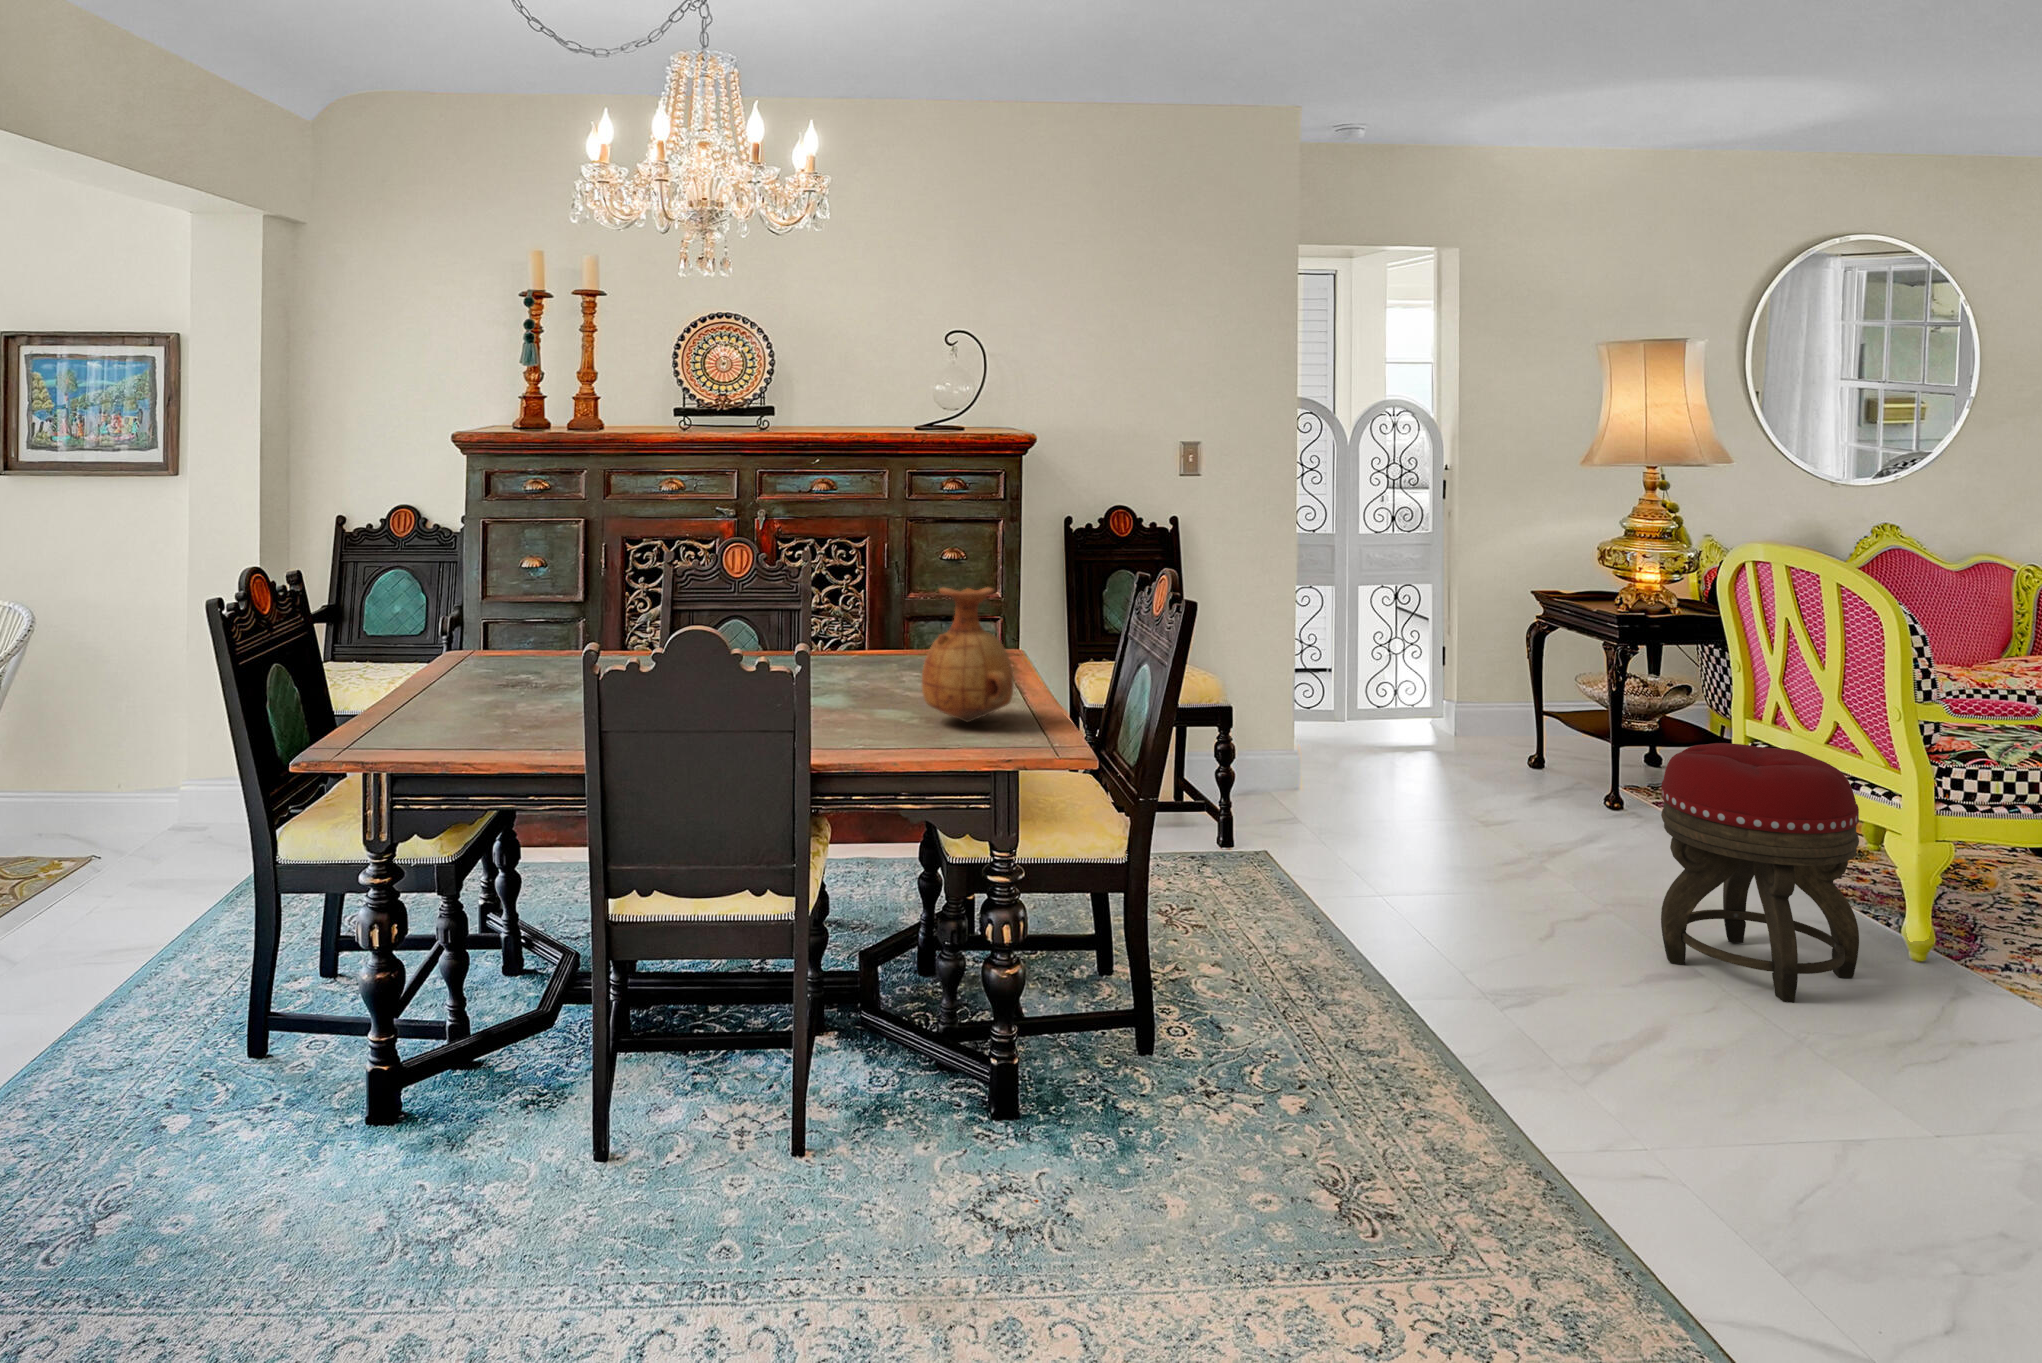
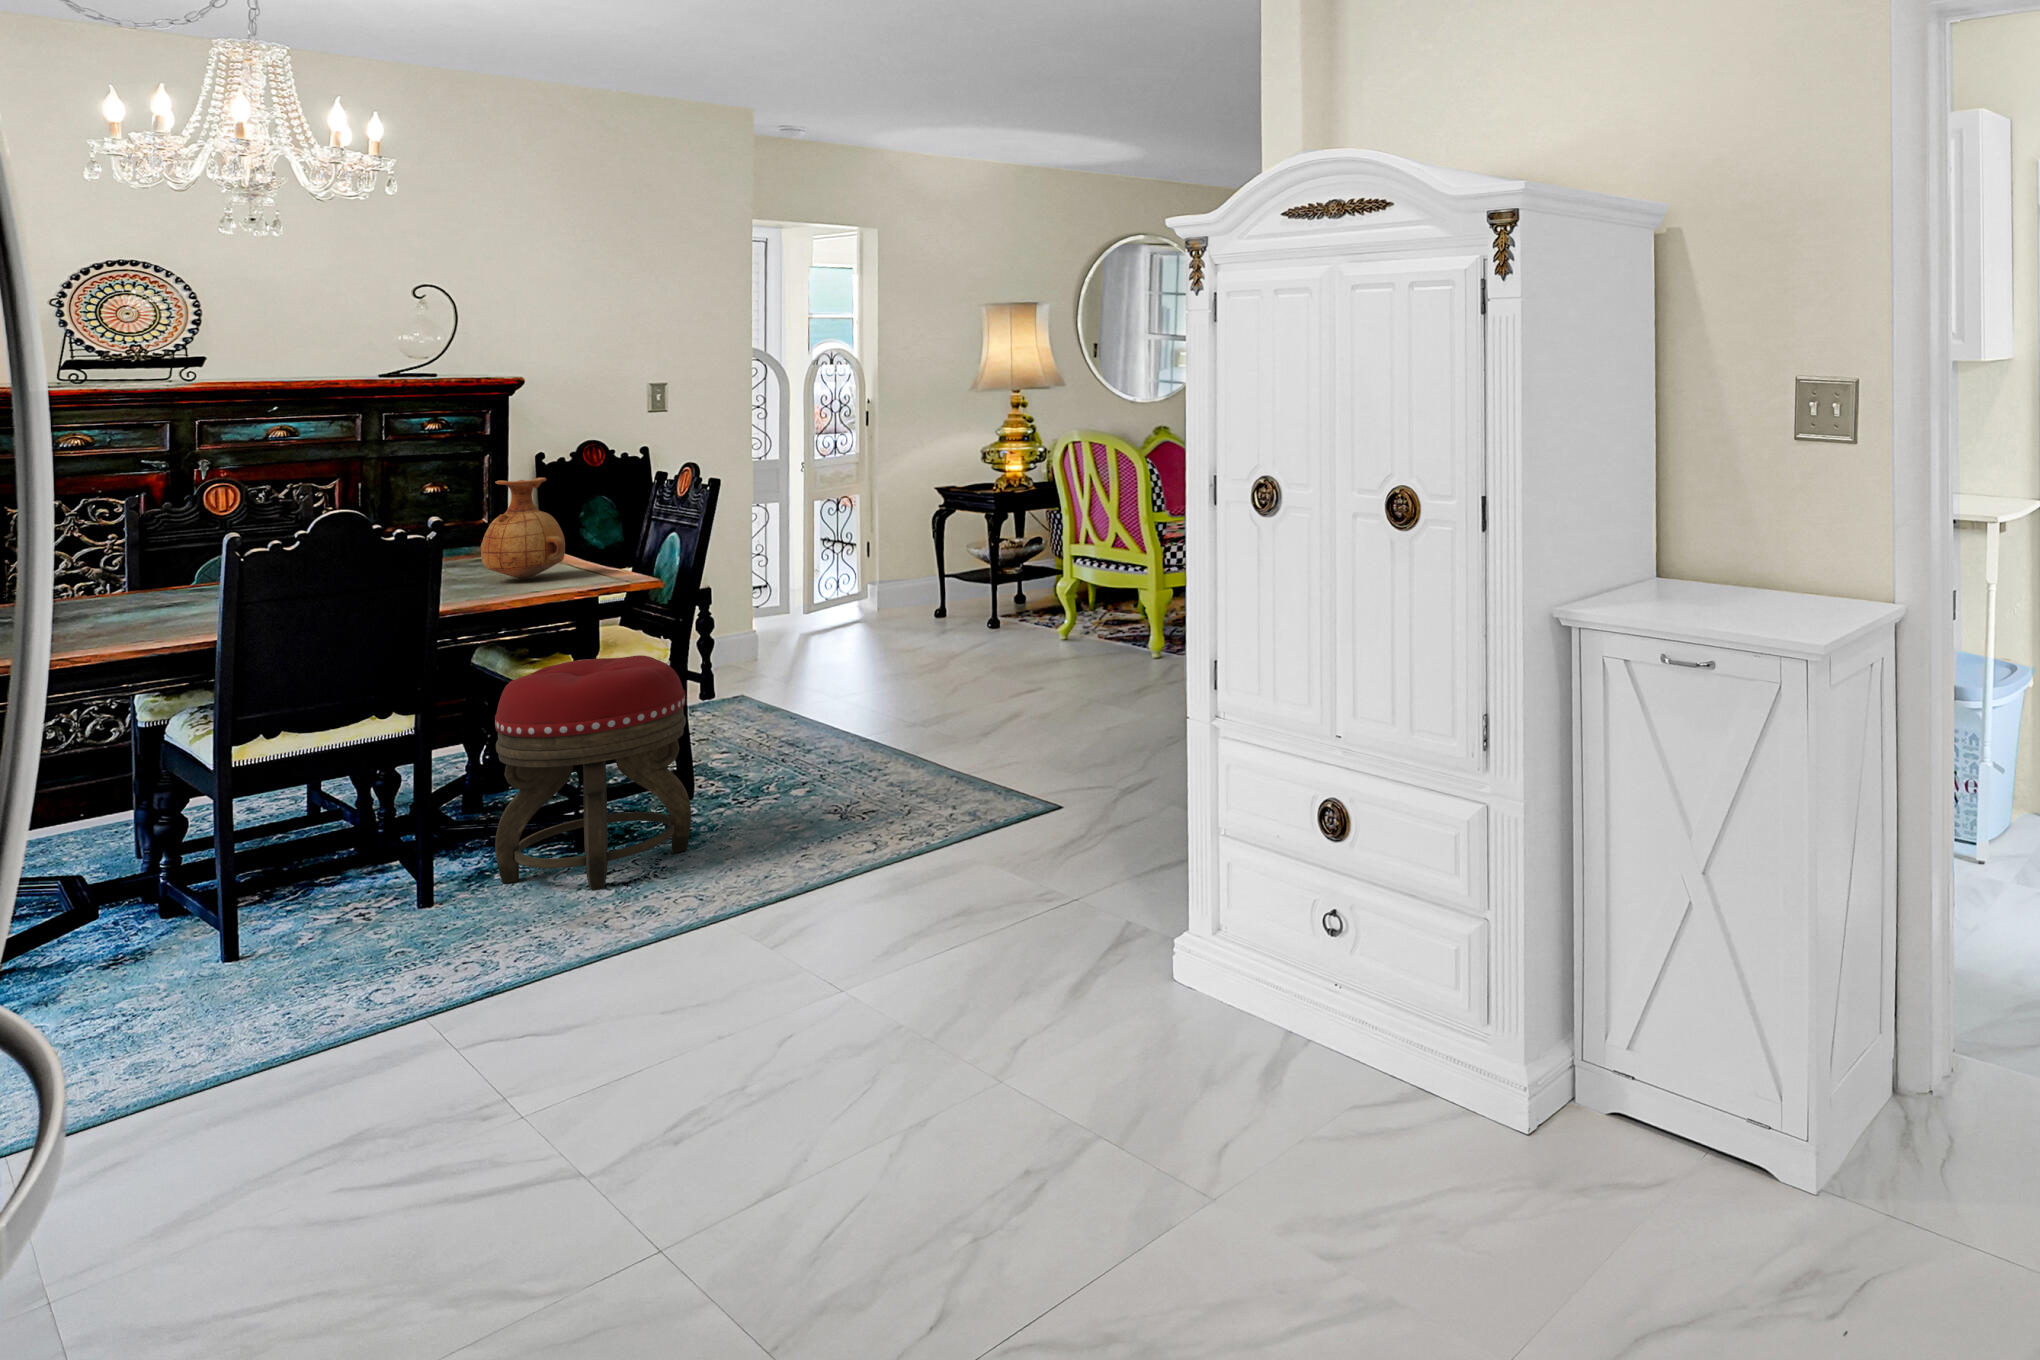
footstool: present [1661,743,1859,1003] -> present [495,655,691,891]

